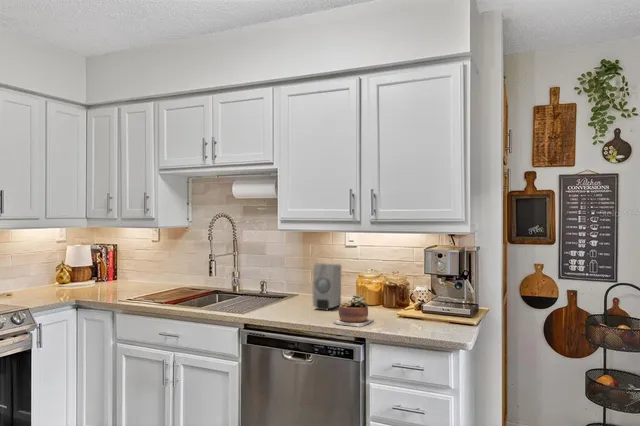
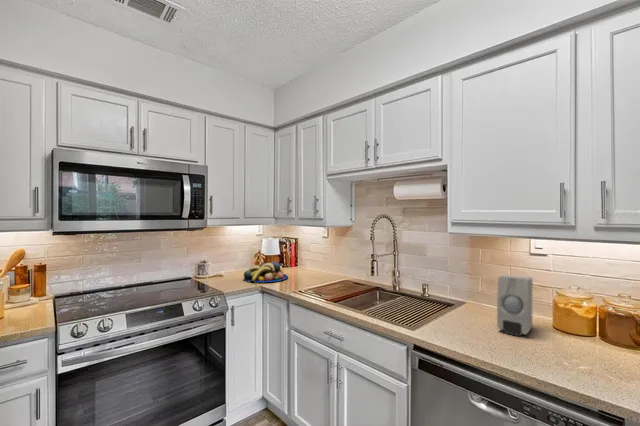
fruit bowl: none [48,272,108,296] -> present [244,262,288,283]
succulent plant: present [333,294,374,327] -> none [548,332,617,391]

